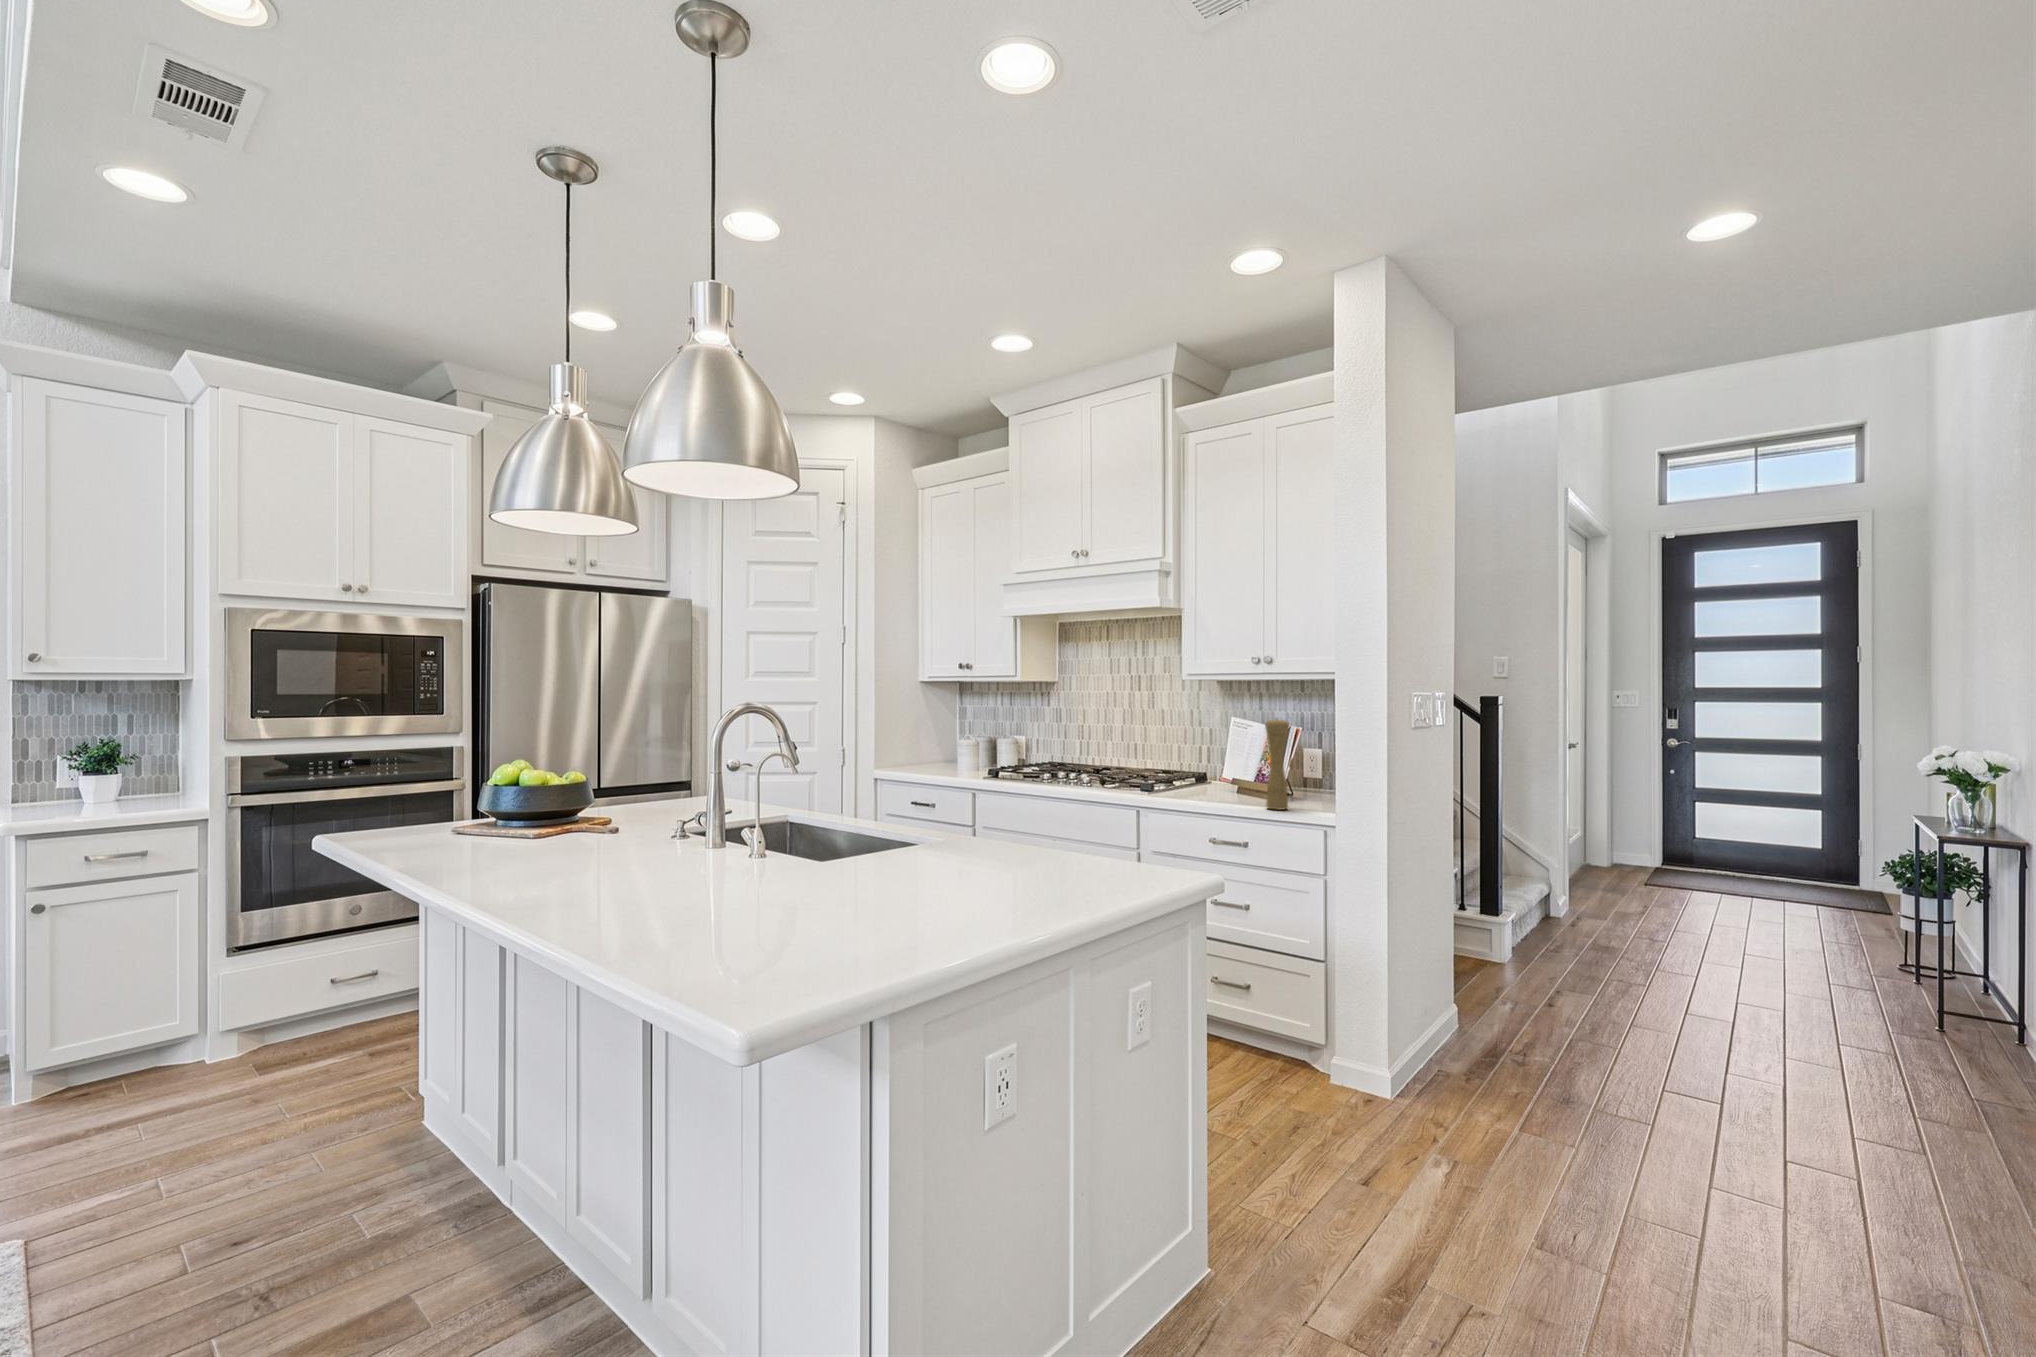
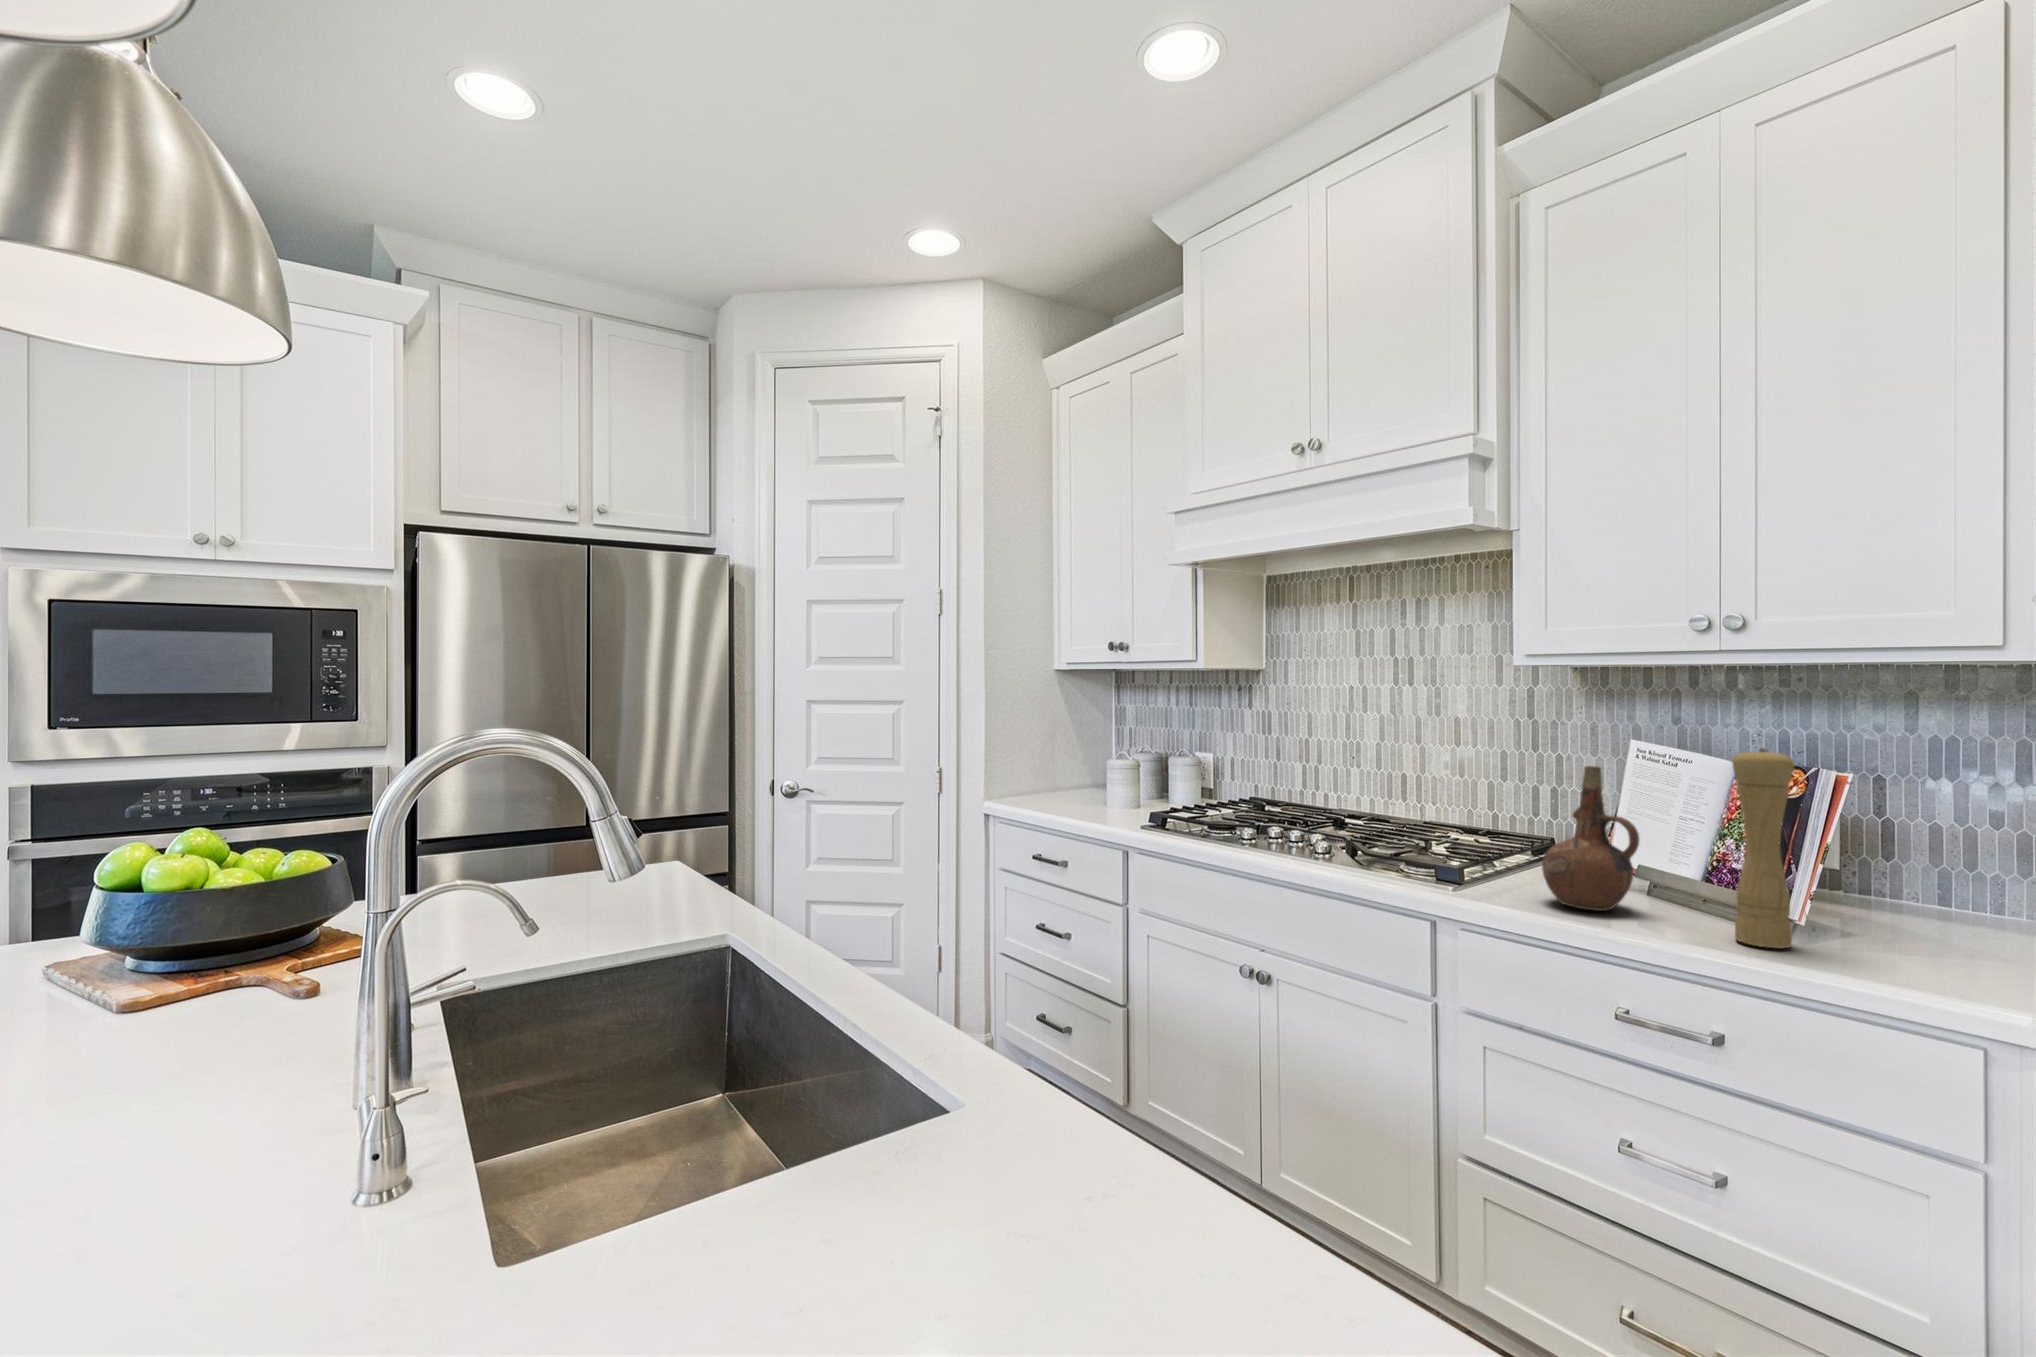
ceramic pitcher: none [1191,730,1233,802] -> present [1542,766,1639,911]

